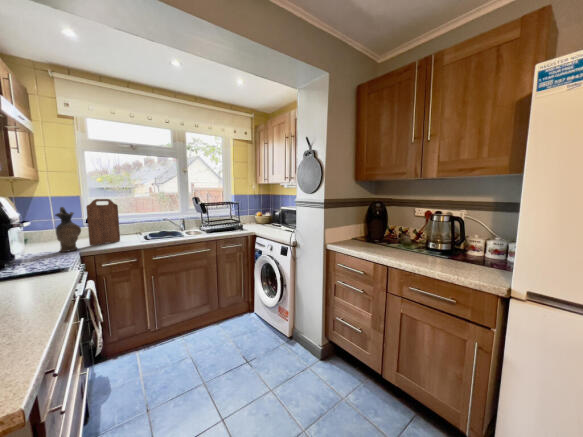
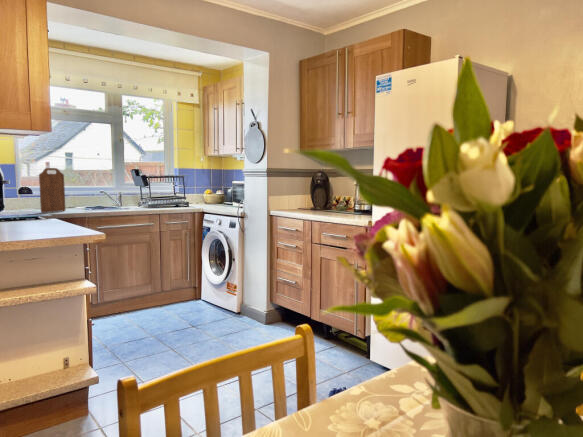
ceramic pitcher: present [55,207,81,252] -> none [18,174,39,215]

